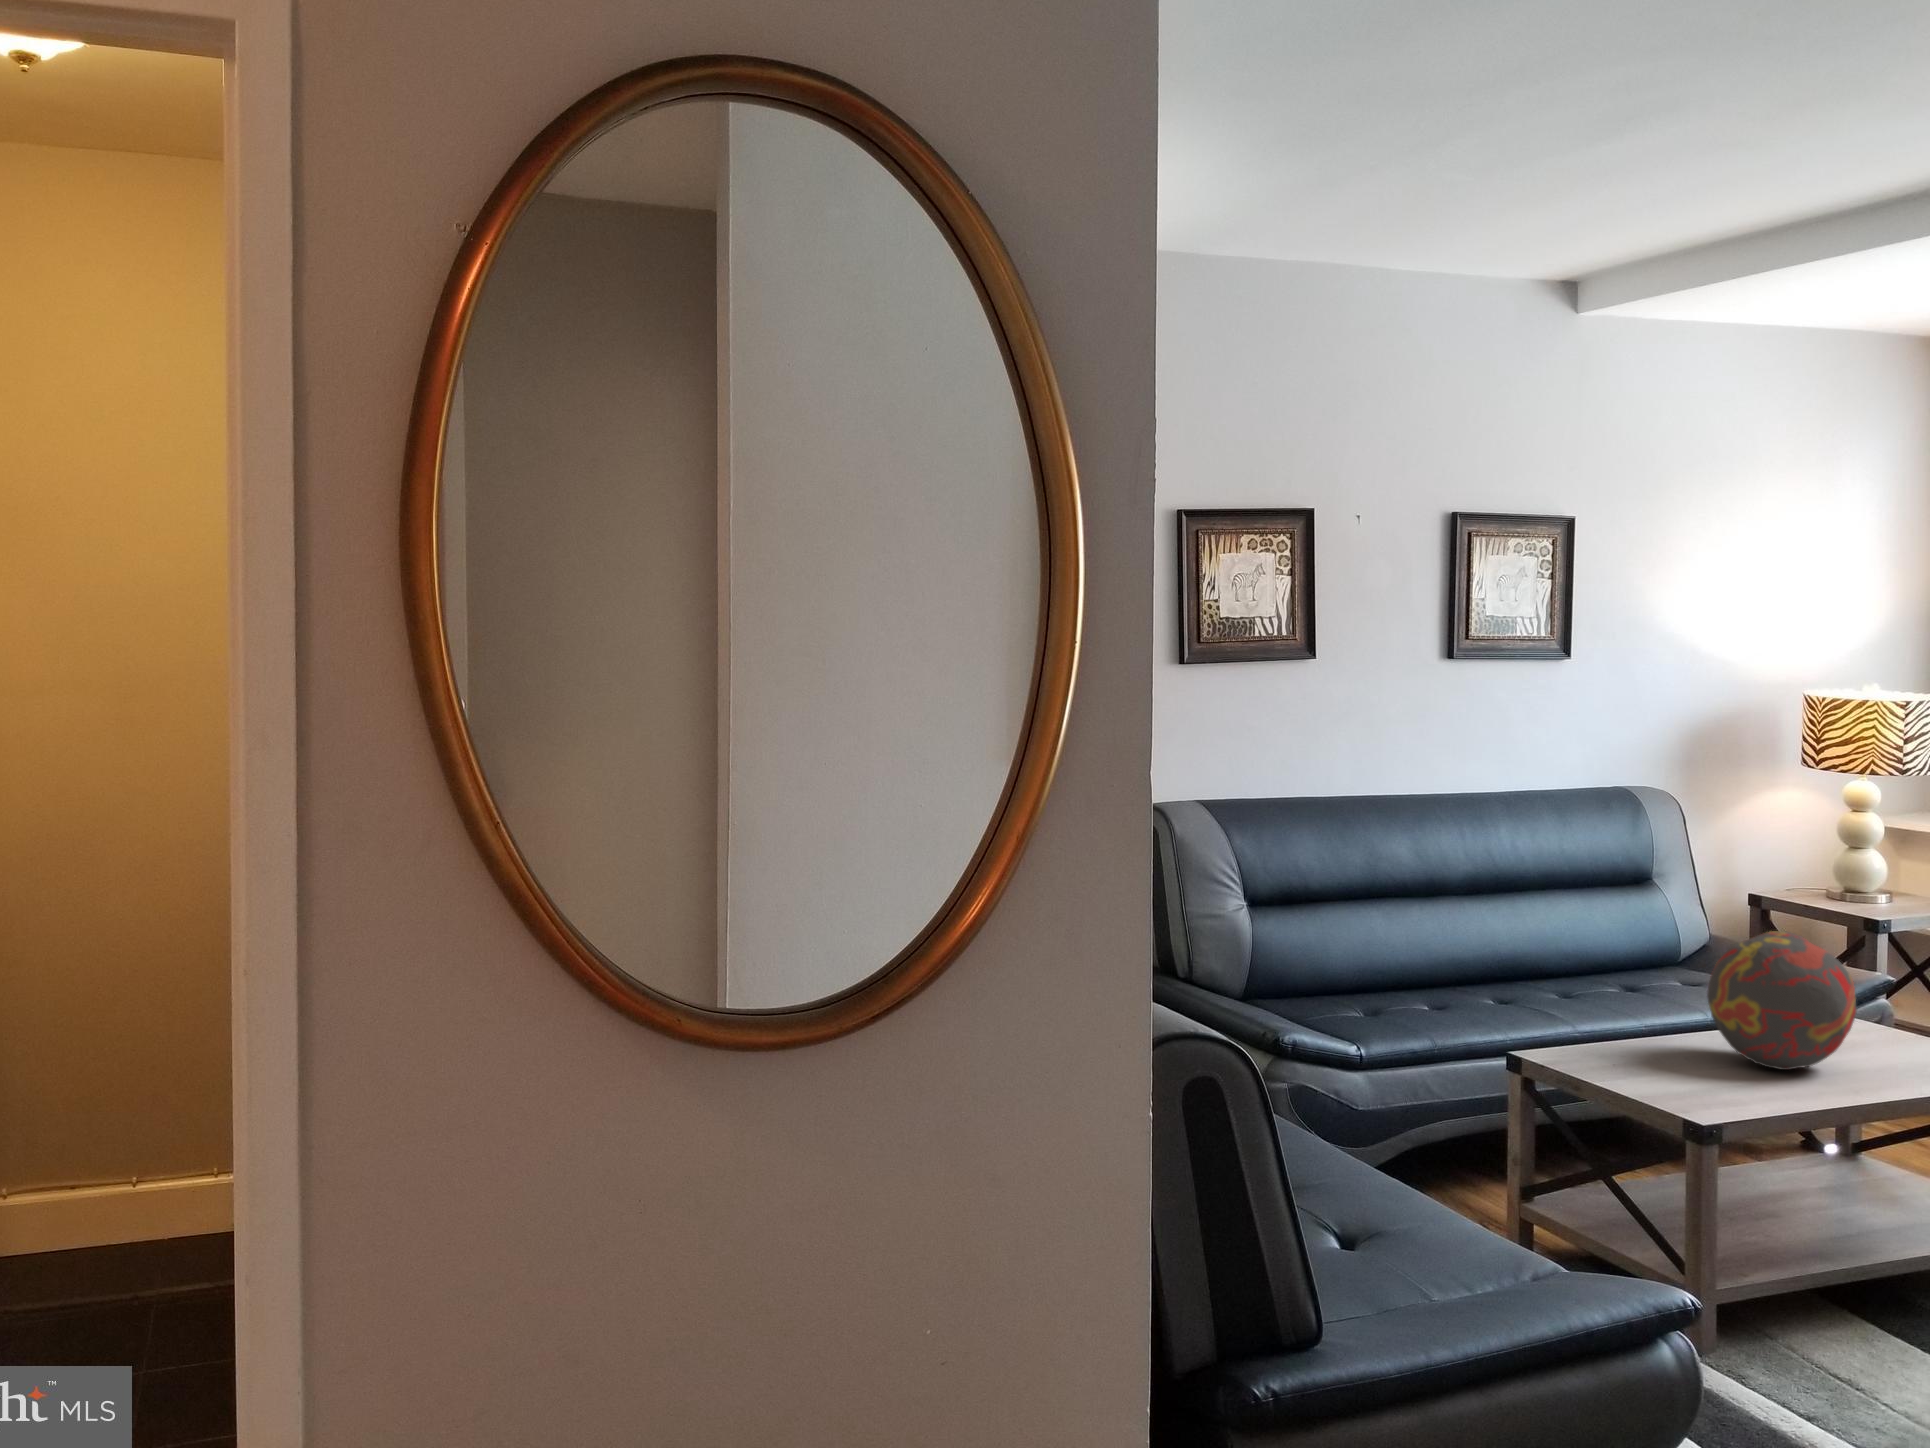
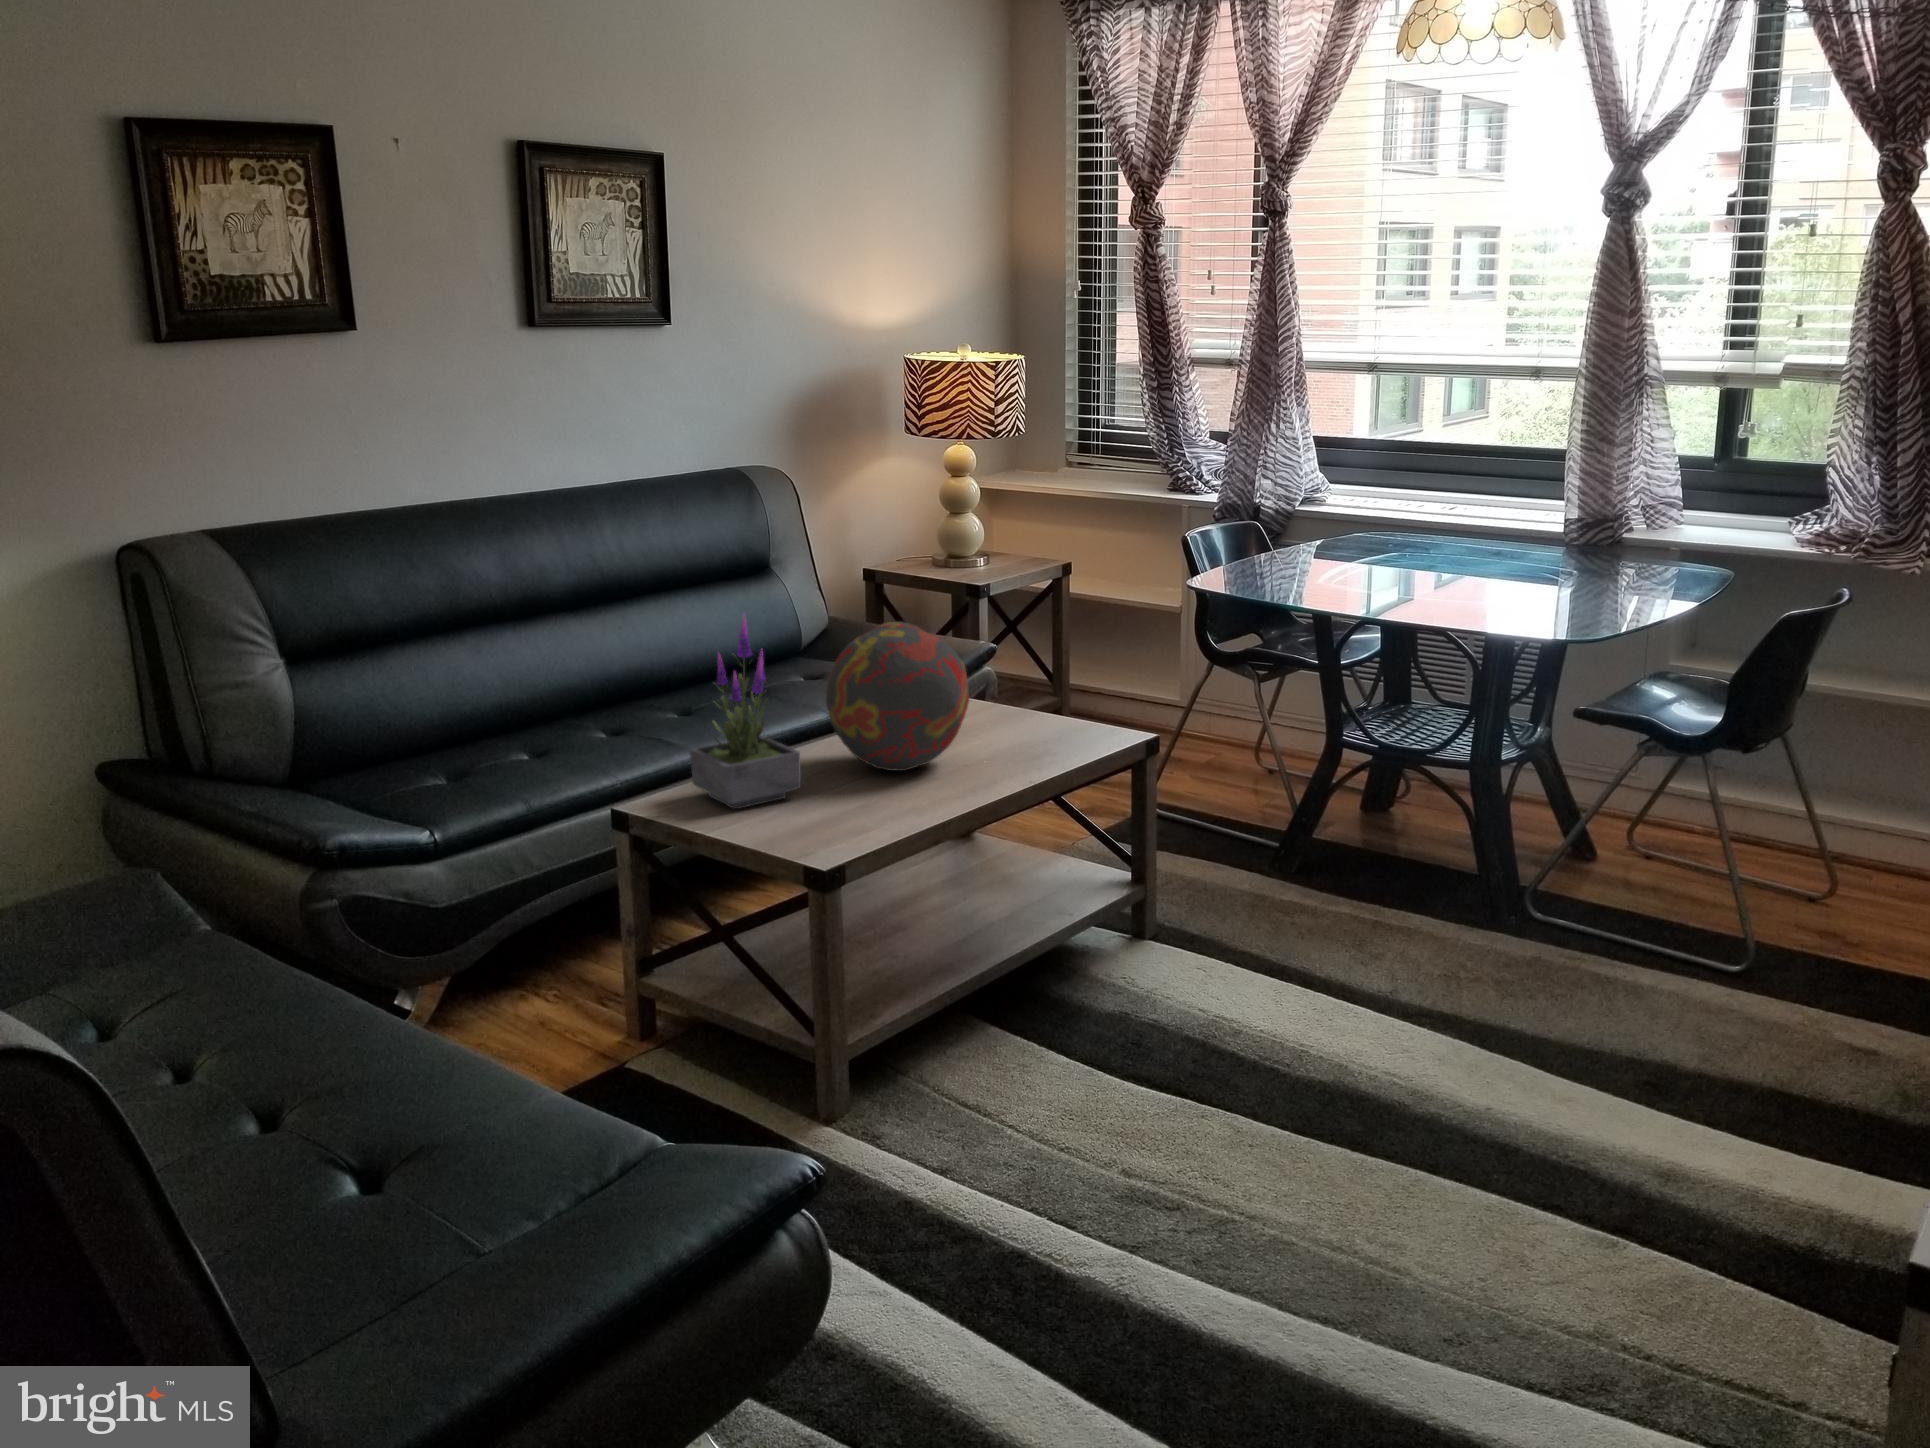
potted plant: none [1577,905,1680,1074] -> present [690,613,801,809]

